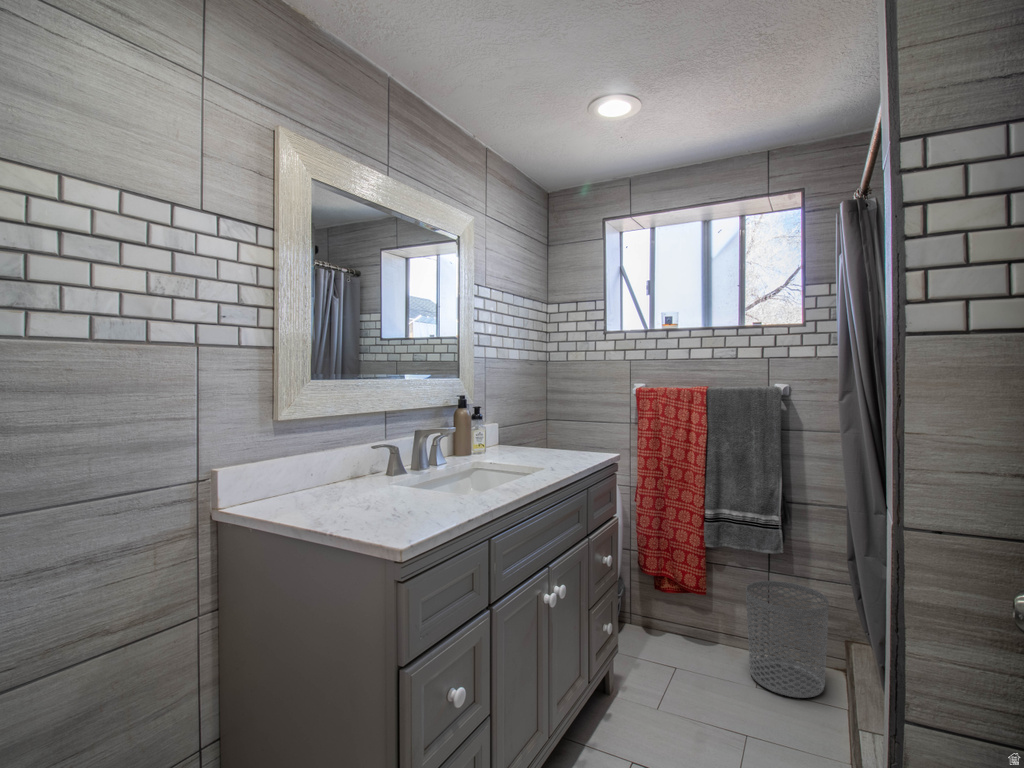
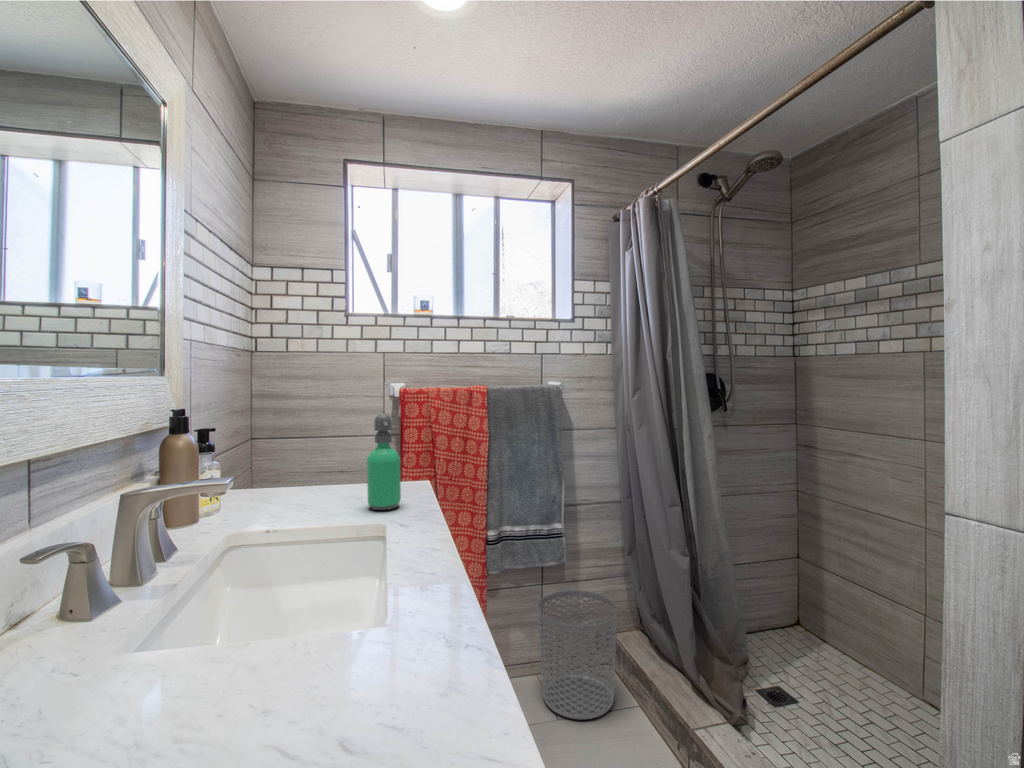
soap dispenser: none [561,400,581,460] -> present [367,414,401,510]

